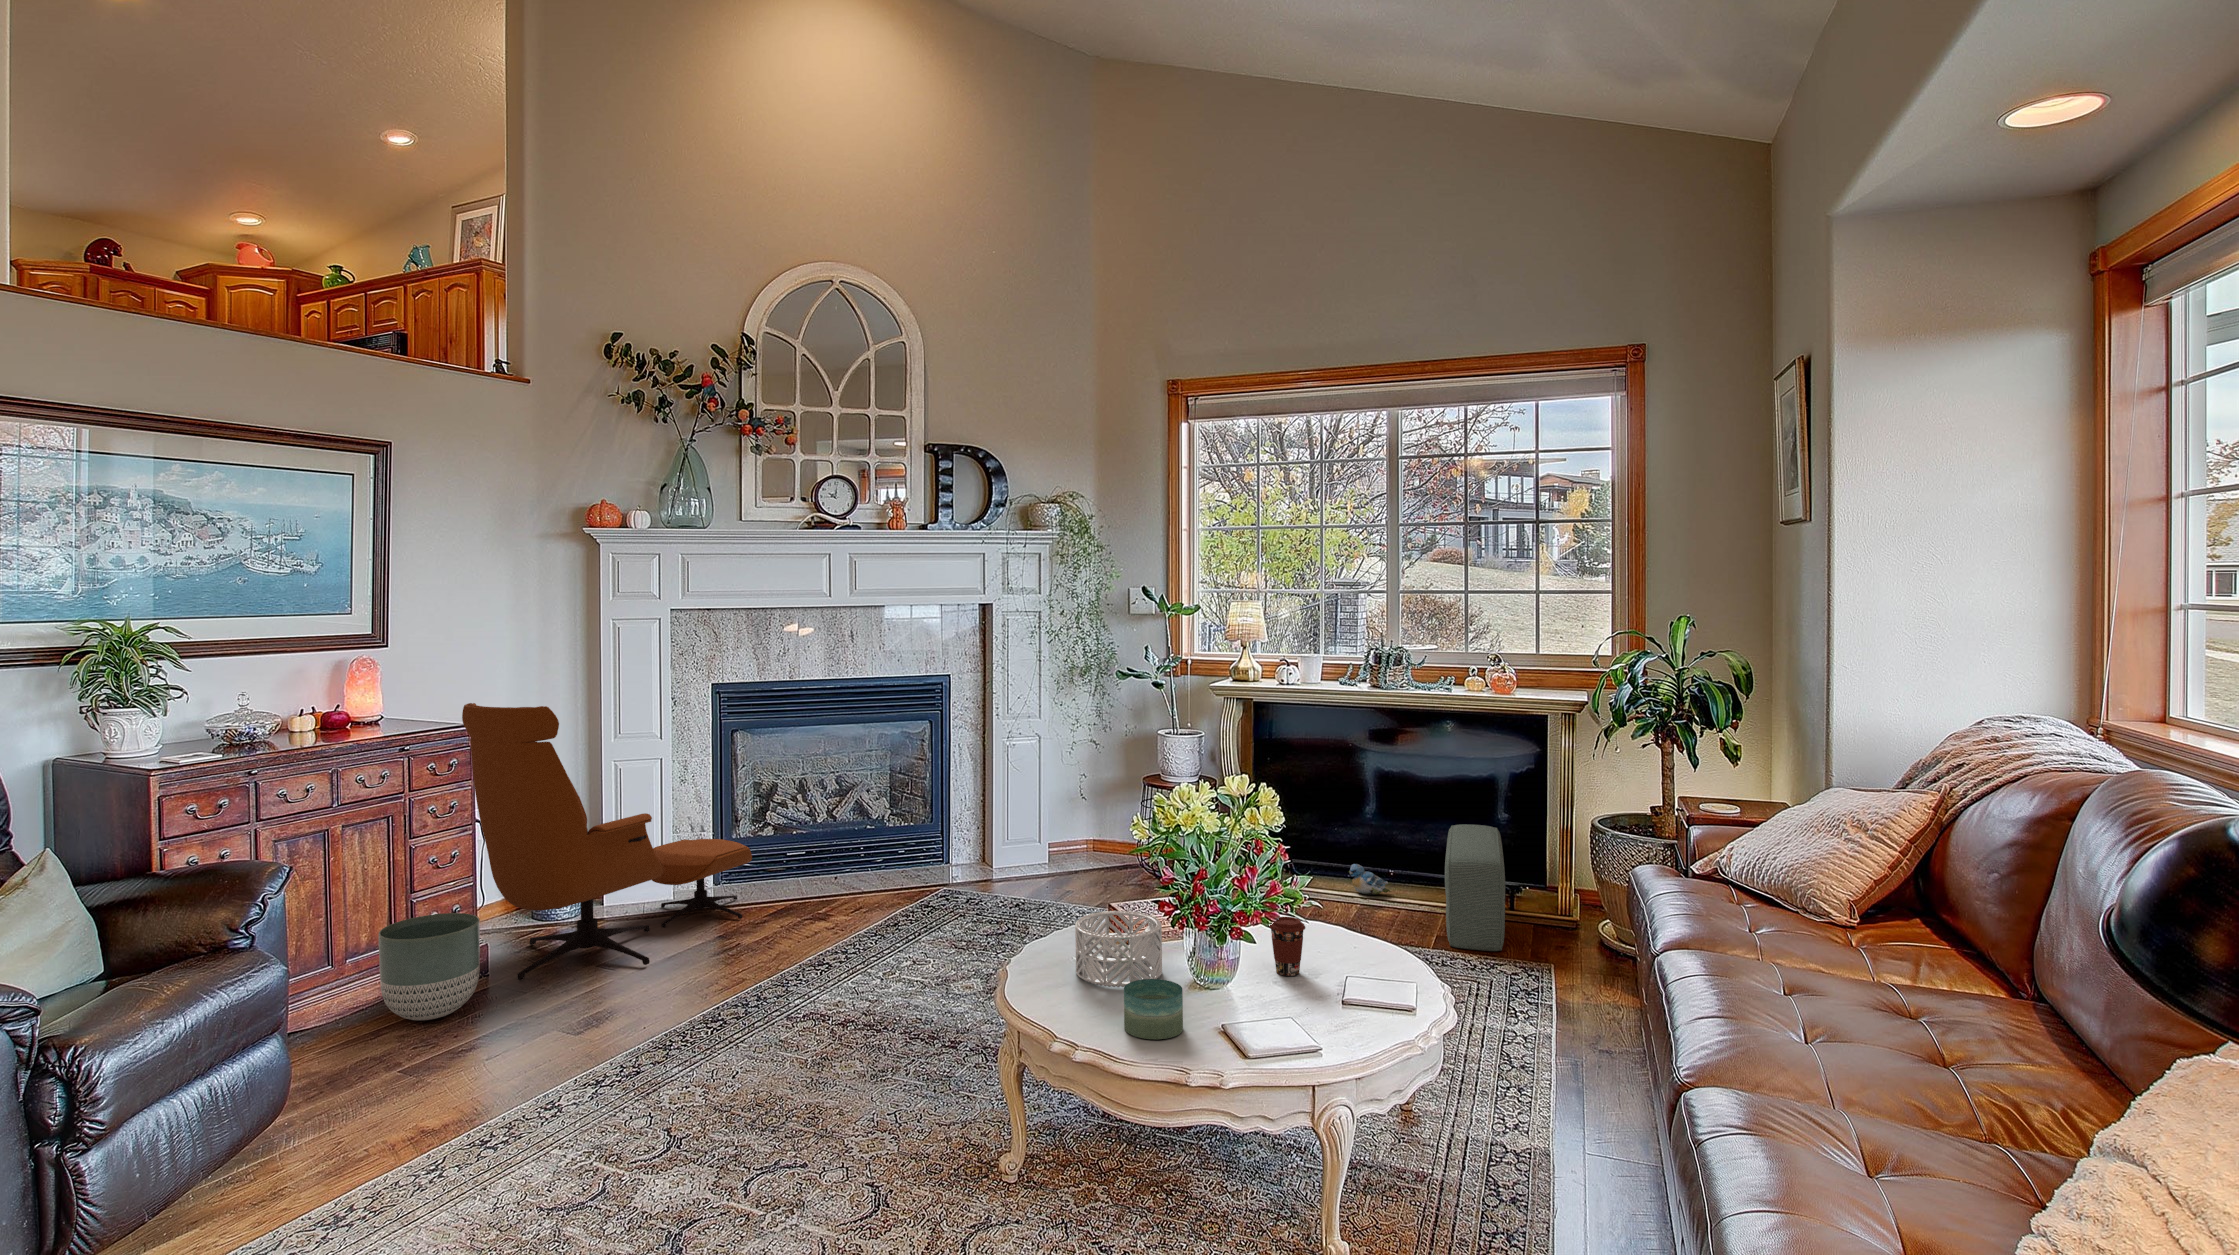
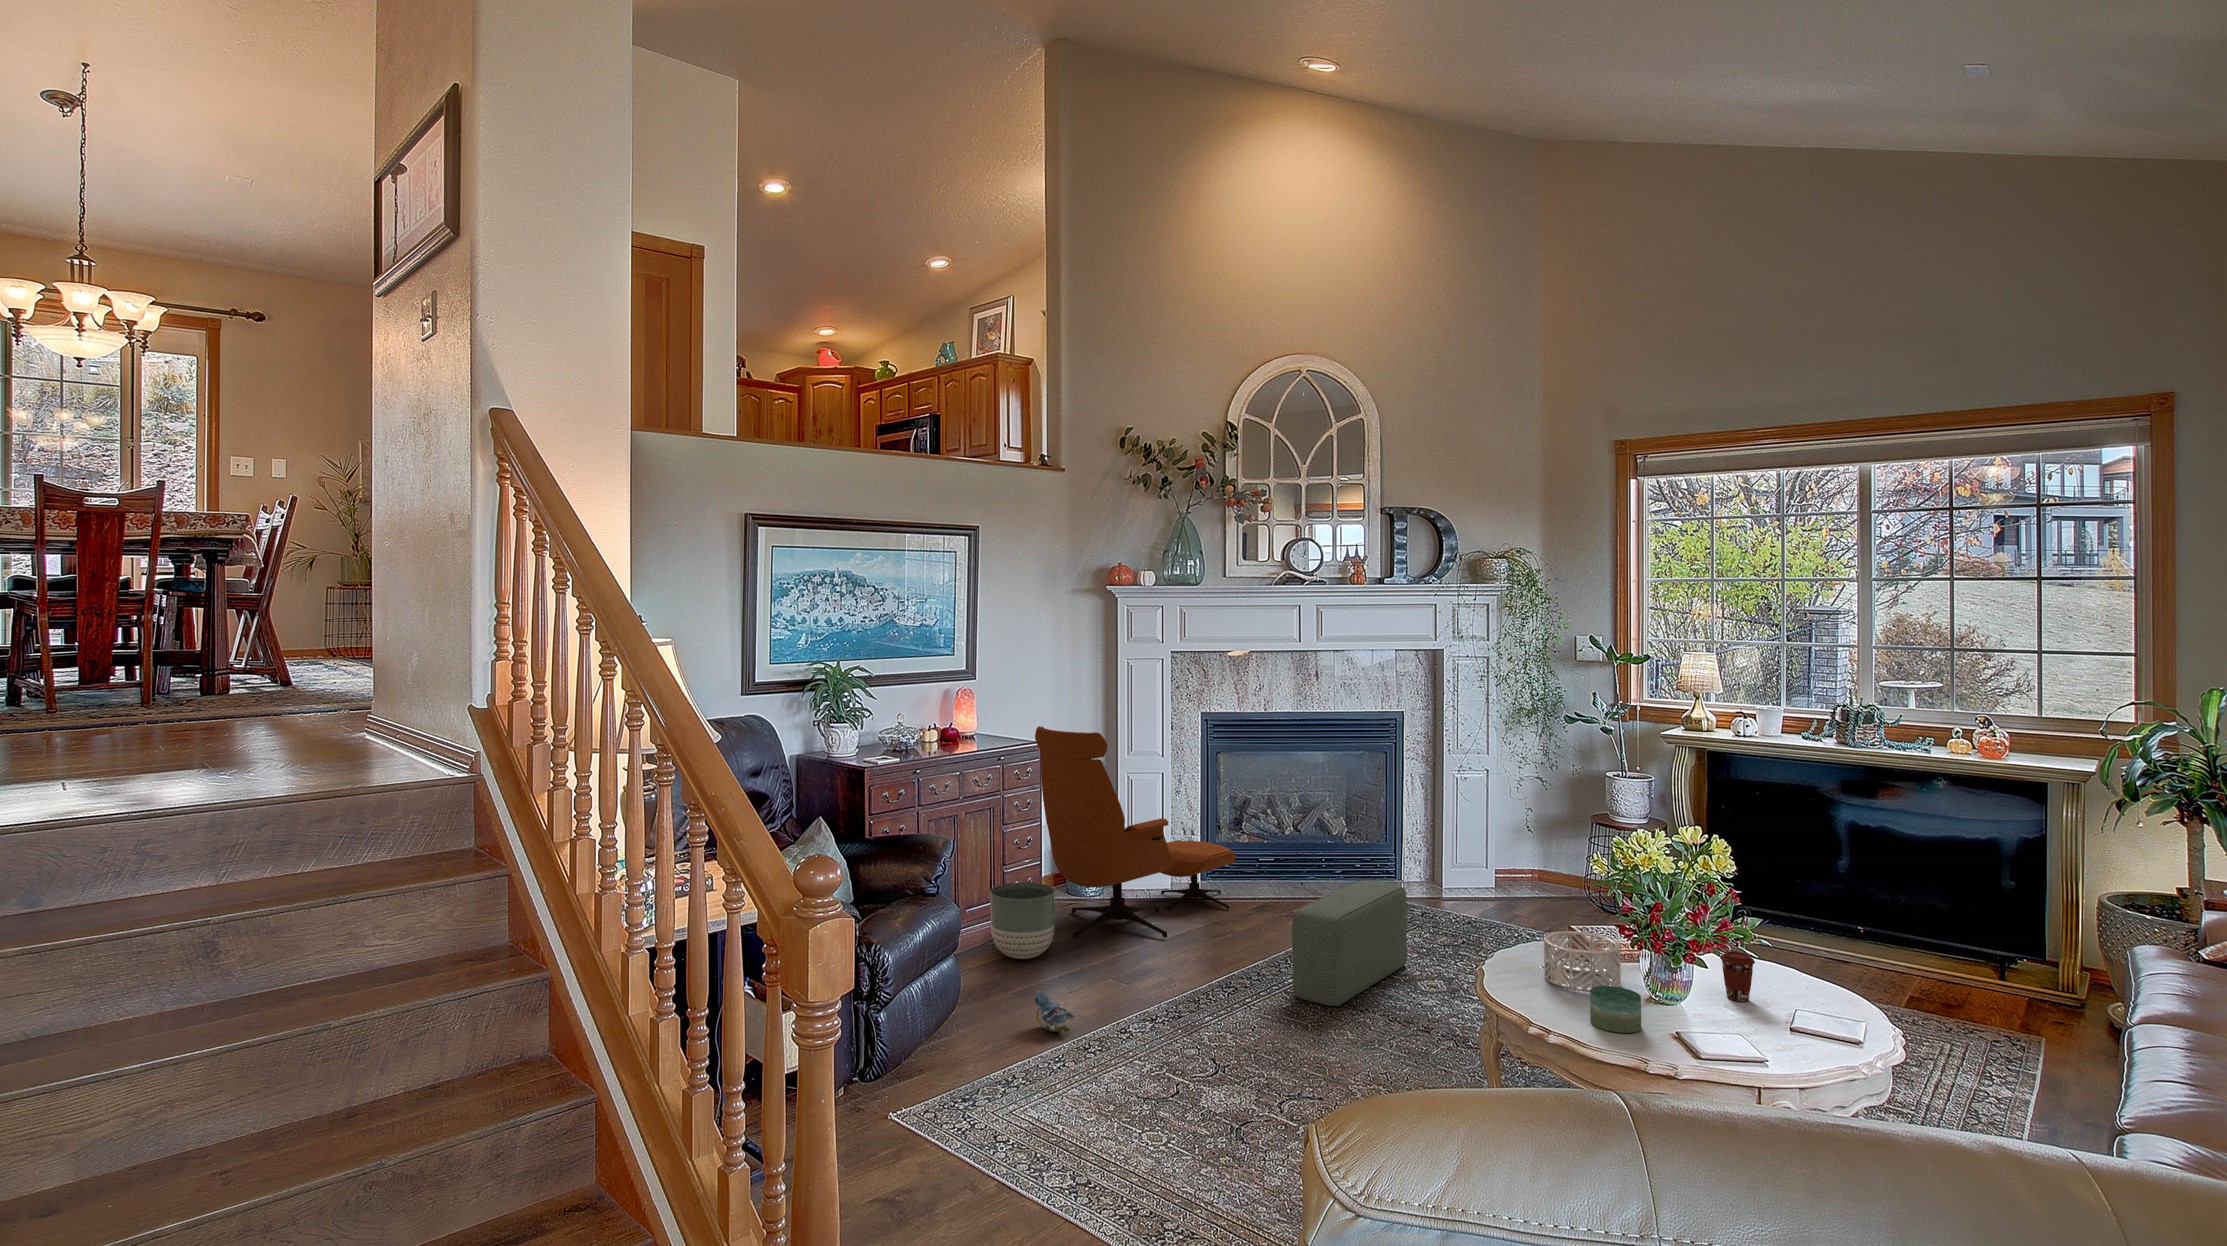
pouf: present [1445,824,1505,951] -> present [1292,881,1407,1006]
plush toy: present [1349,864,1390,895] -> present [1035,991,1077,1032]

